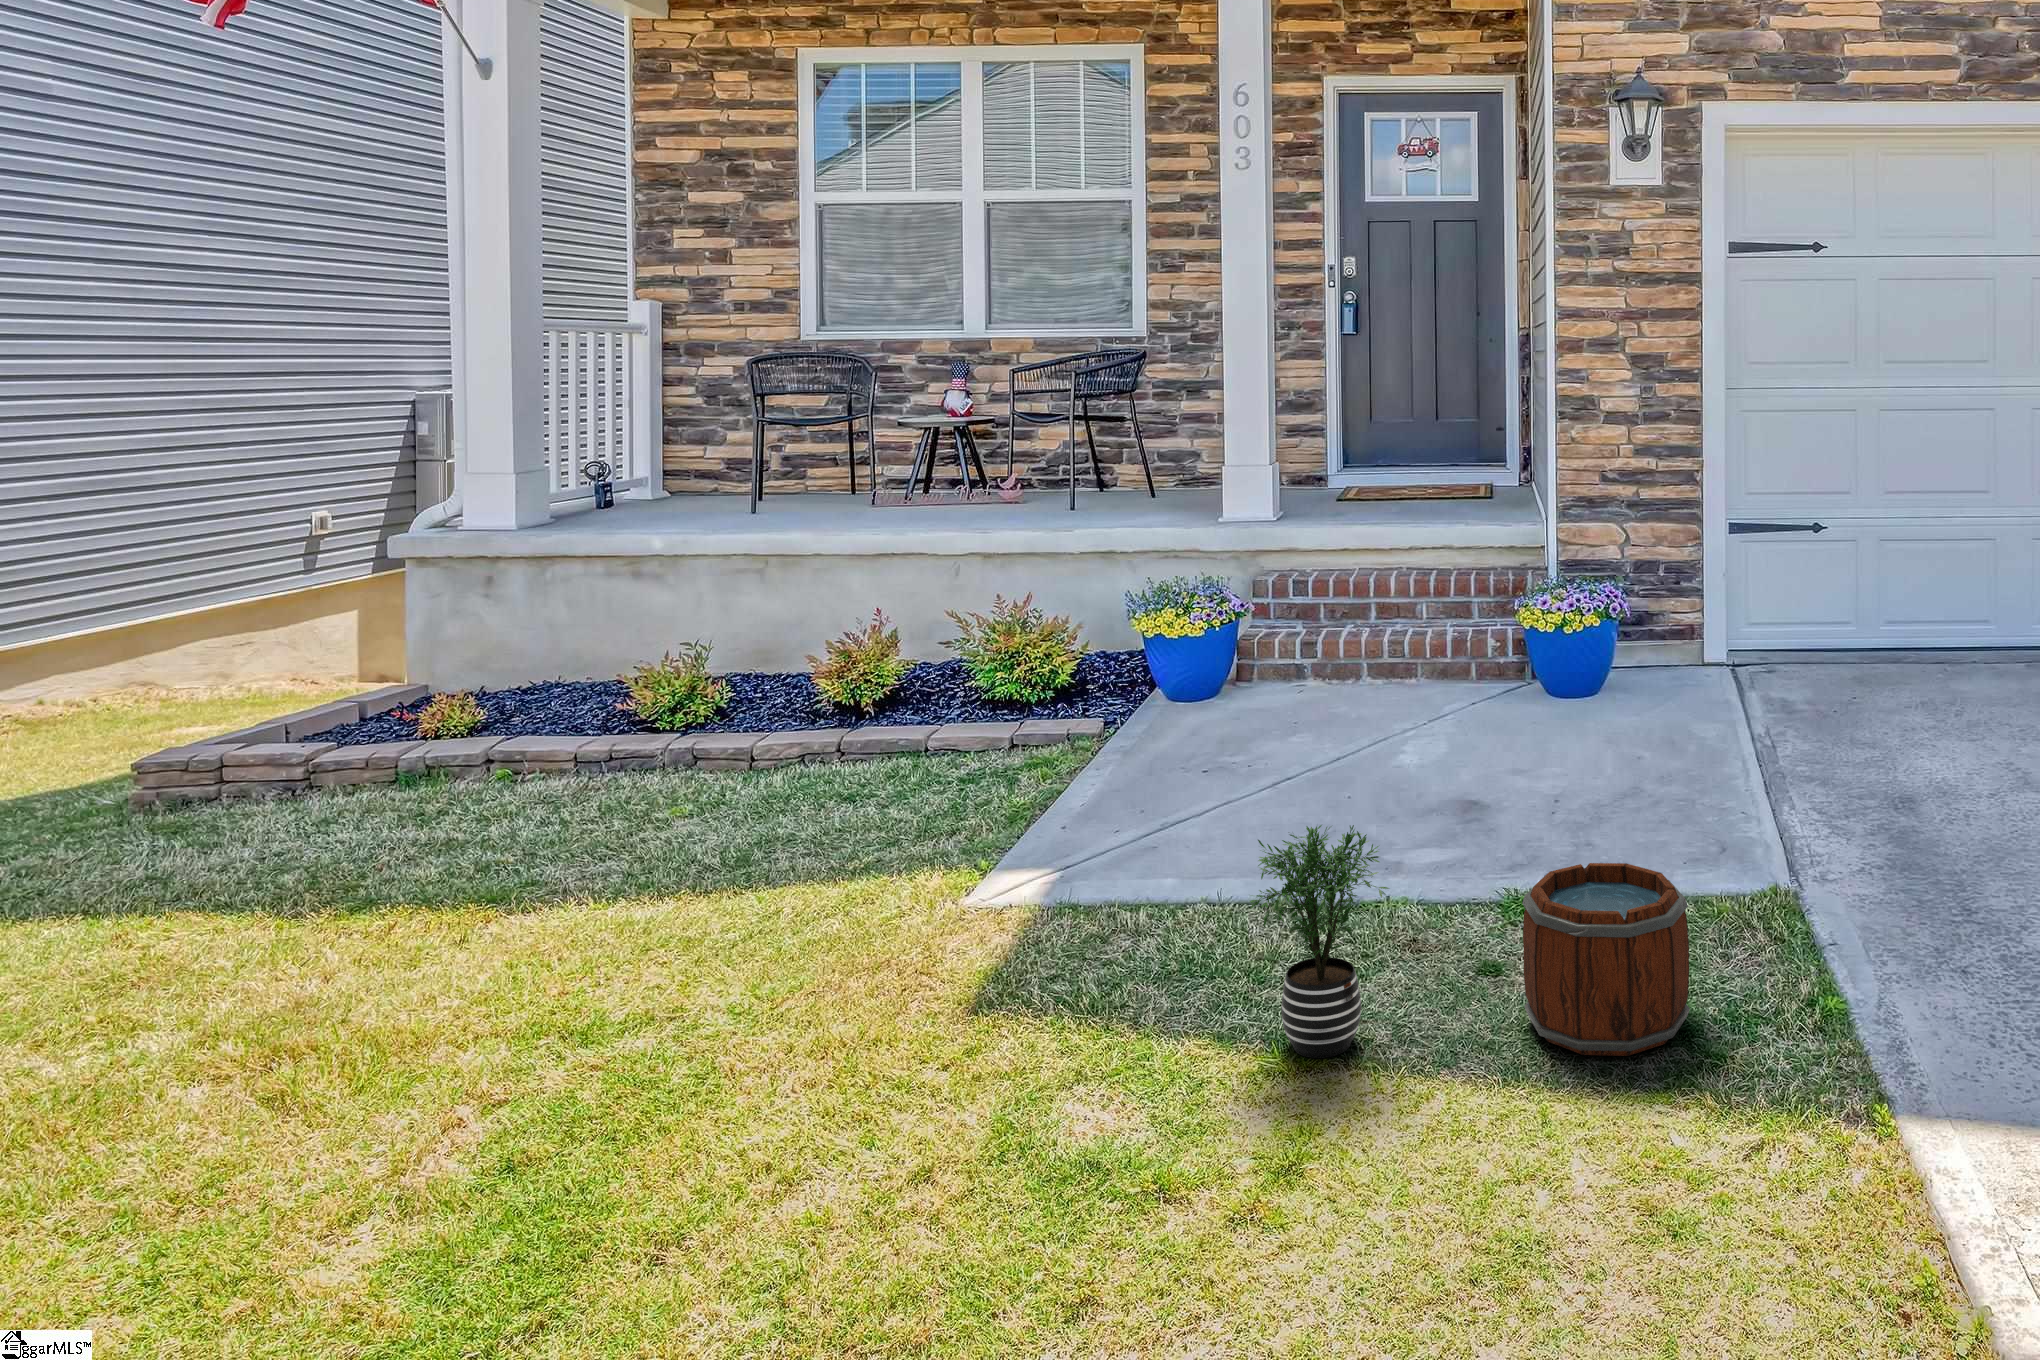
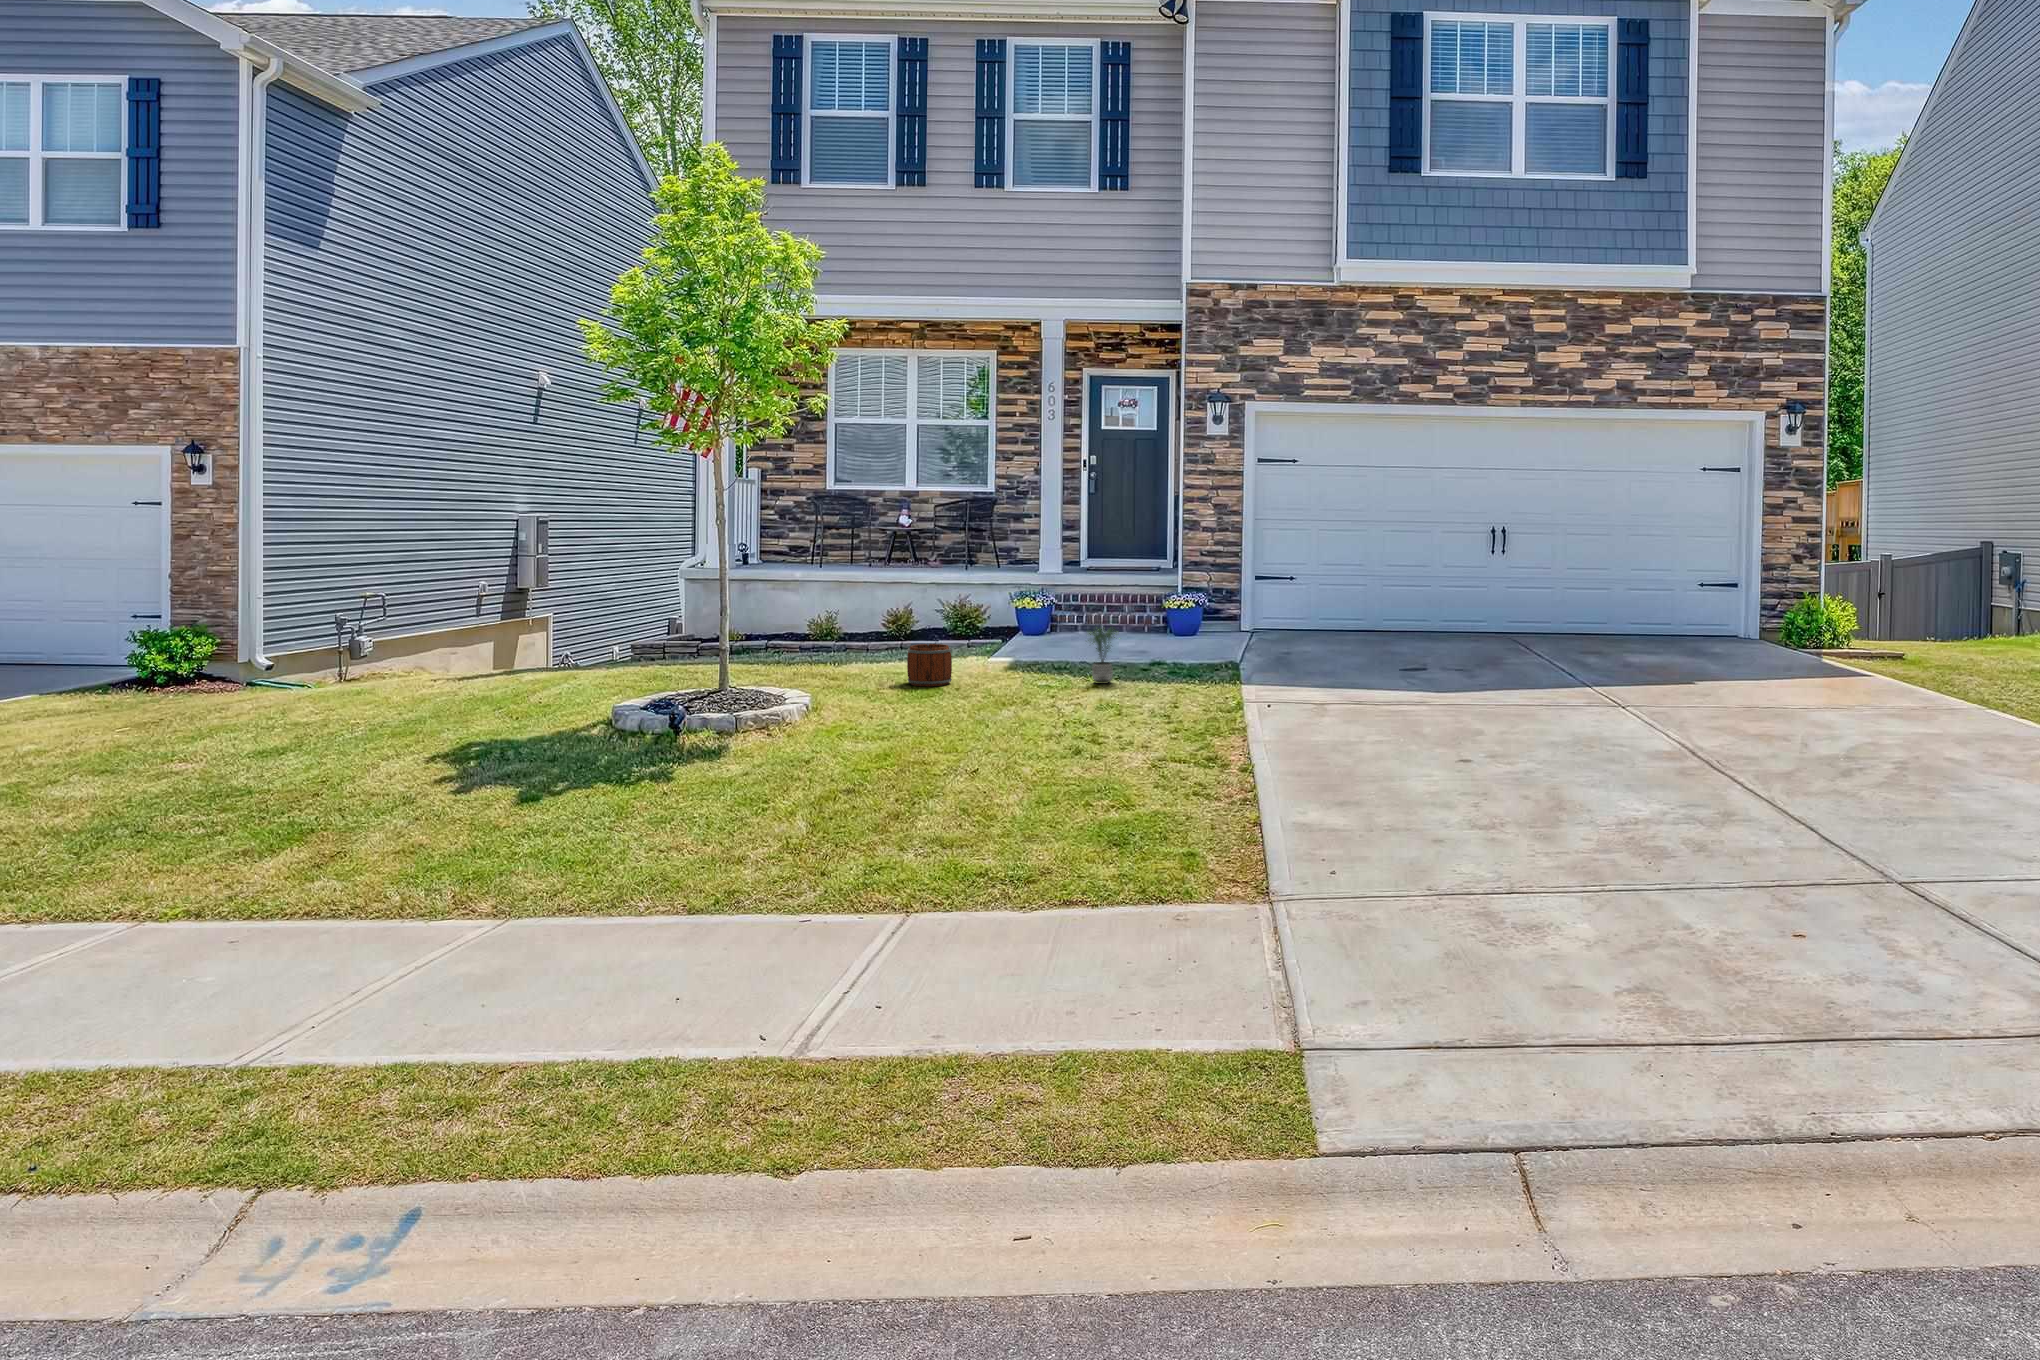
bucket: present [1522,863,1690,1056] -> present [907,644,952,686]

